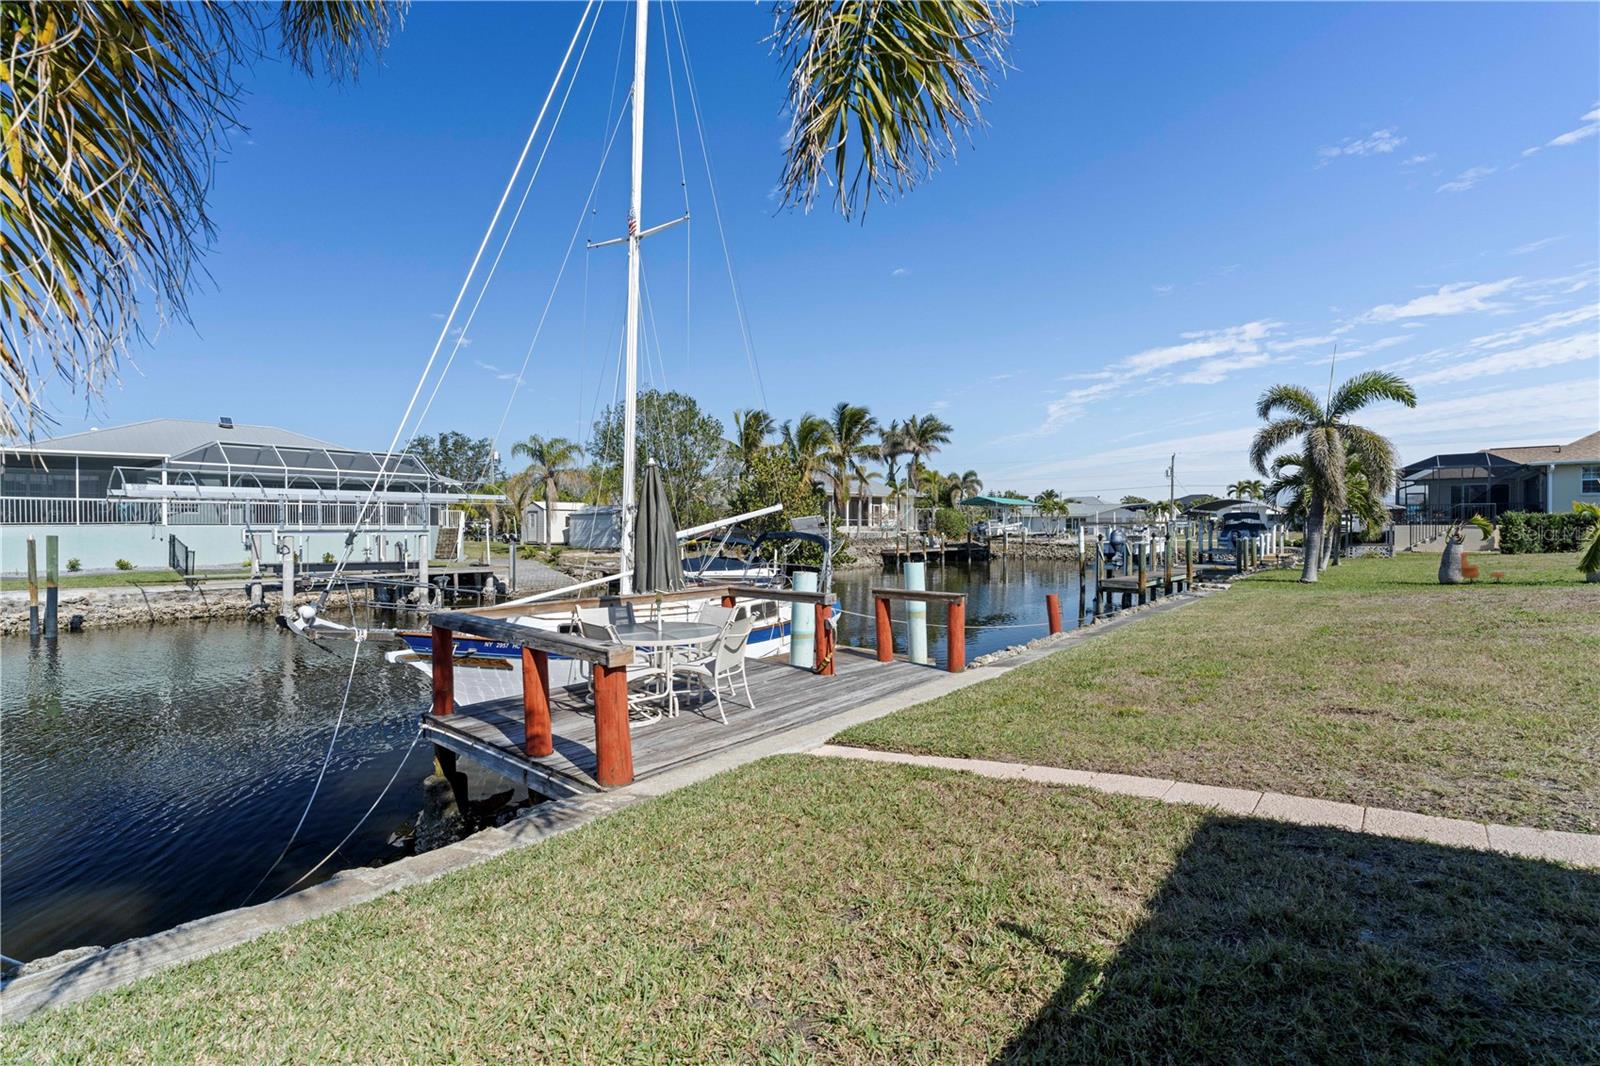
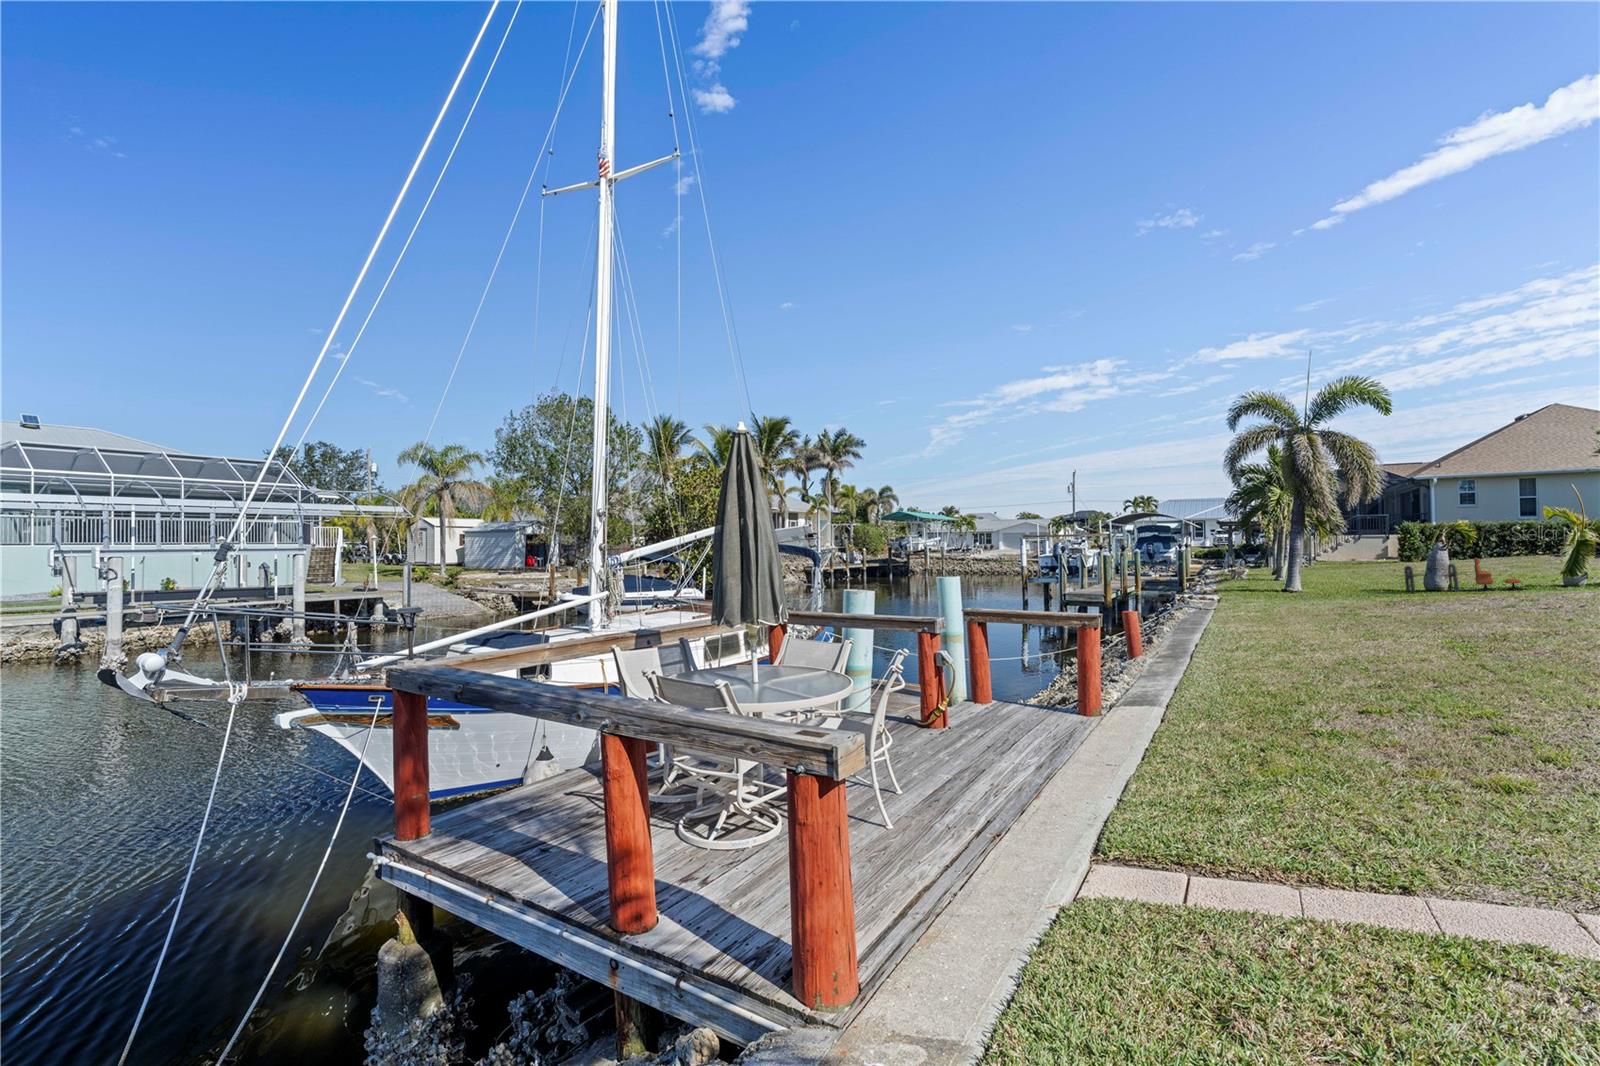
bench: none [1397,557,1446,585] -> present [1404,564,1459,593]

